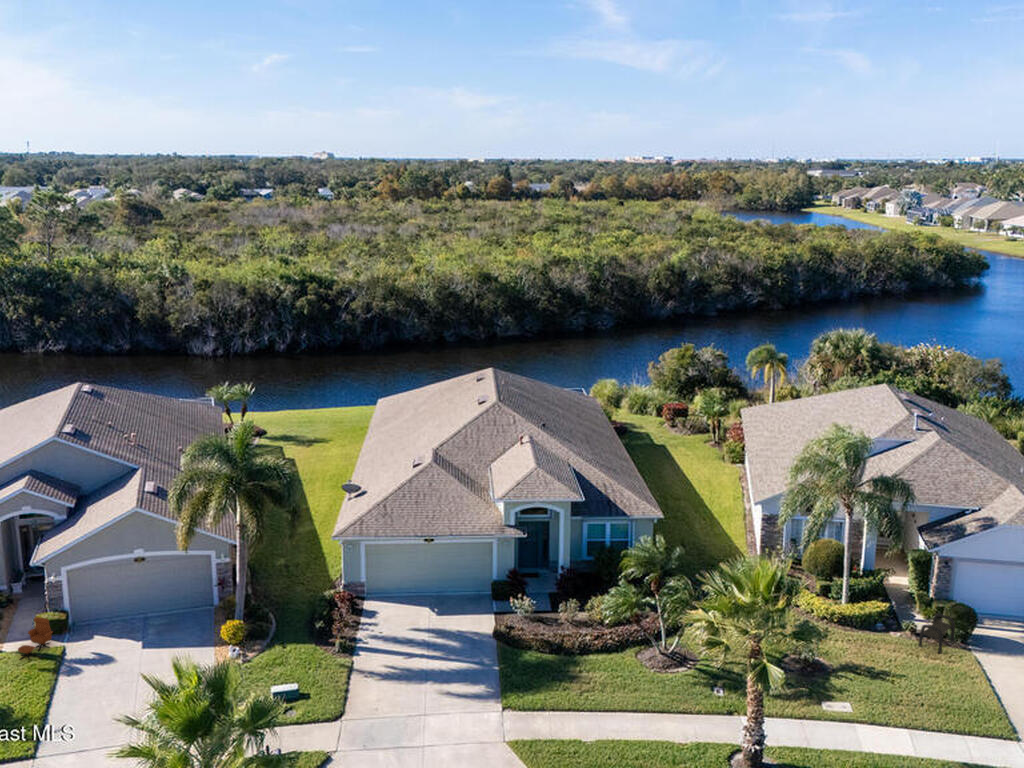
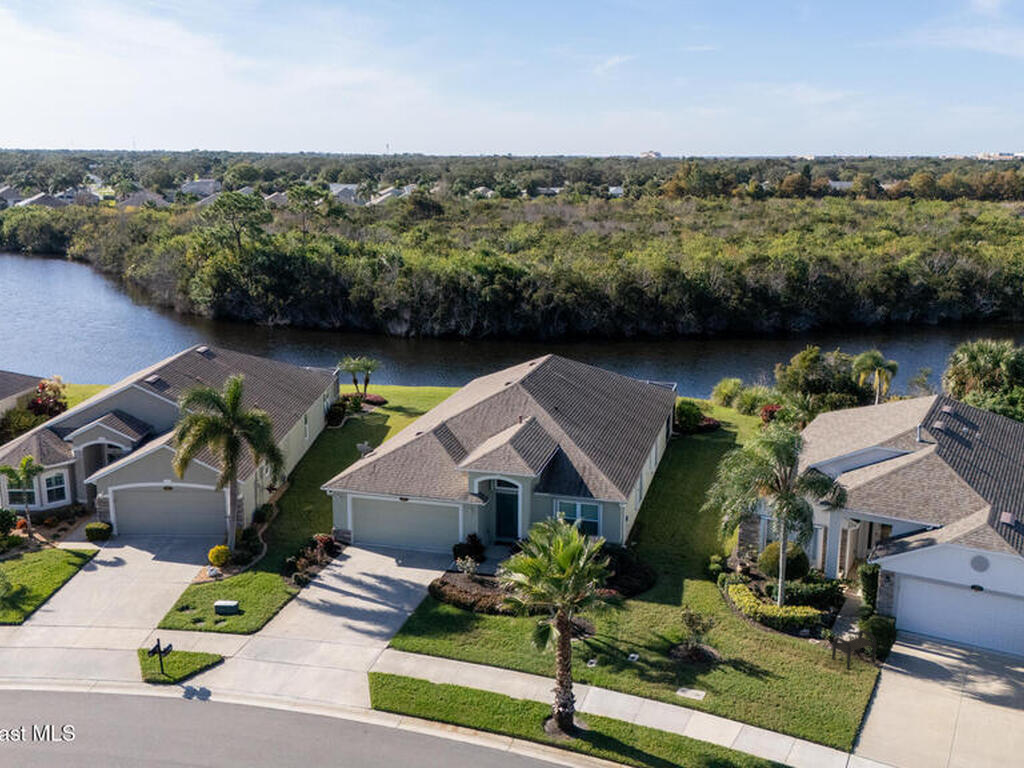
lounge chair: present [18,617,53,659] -> none [65,523,93,555]

